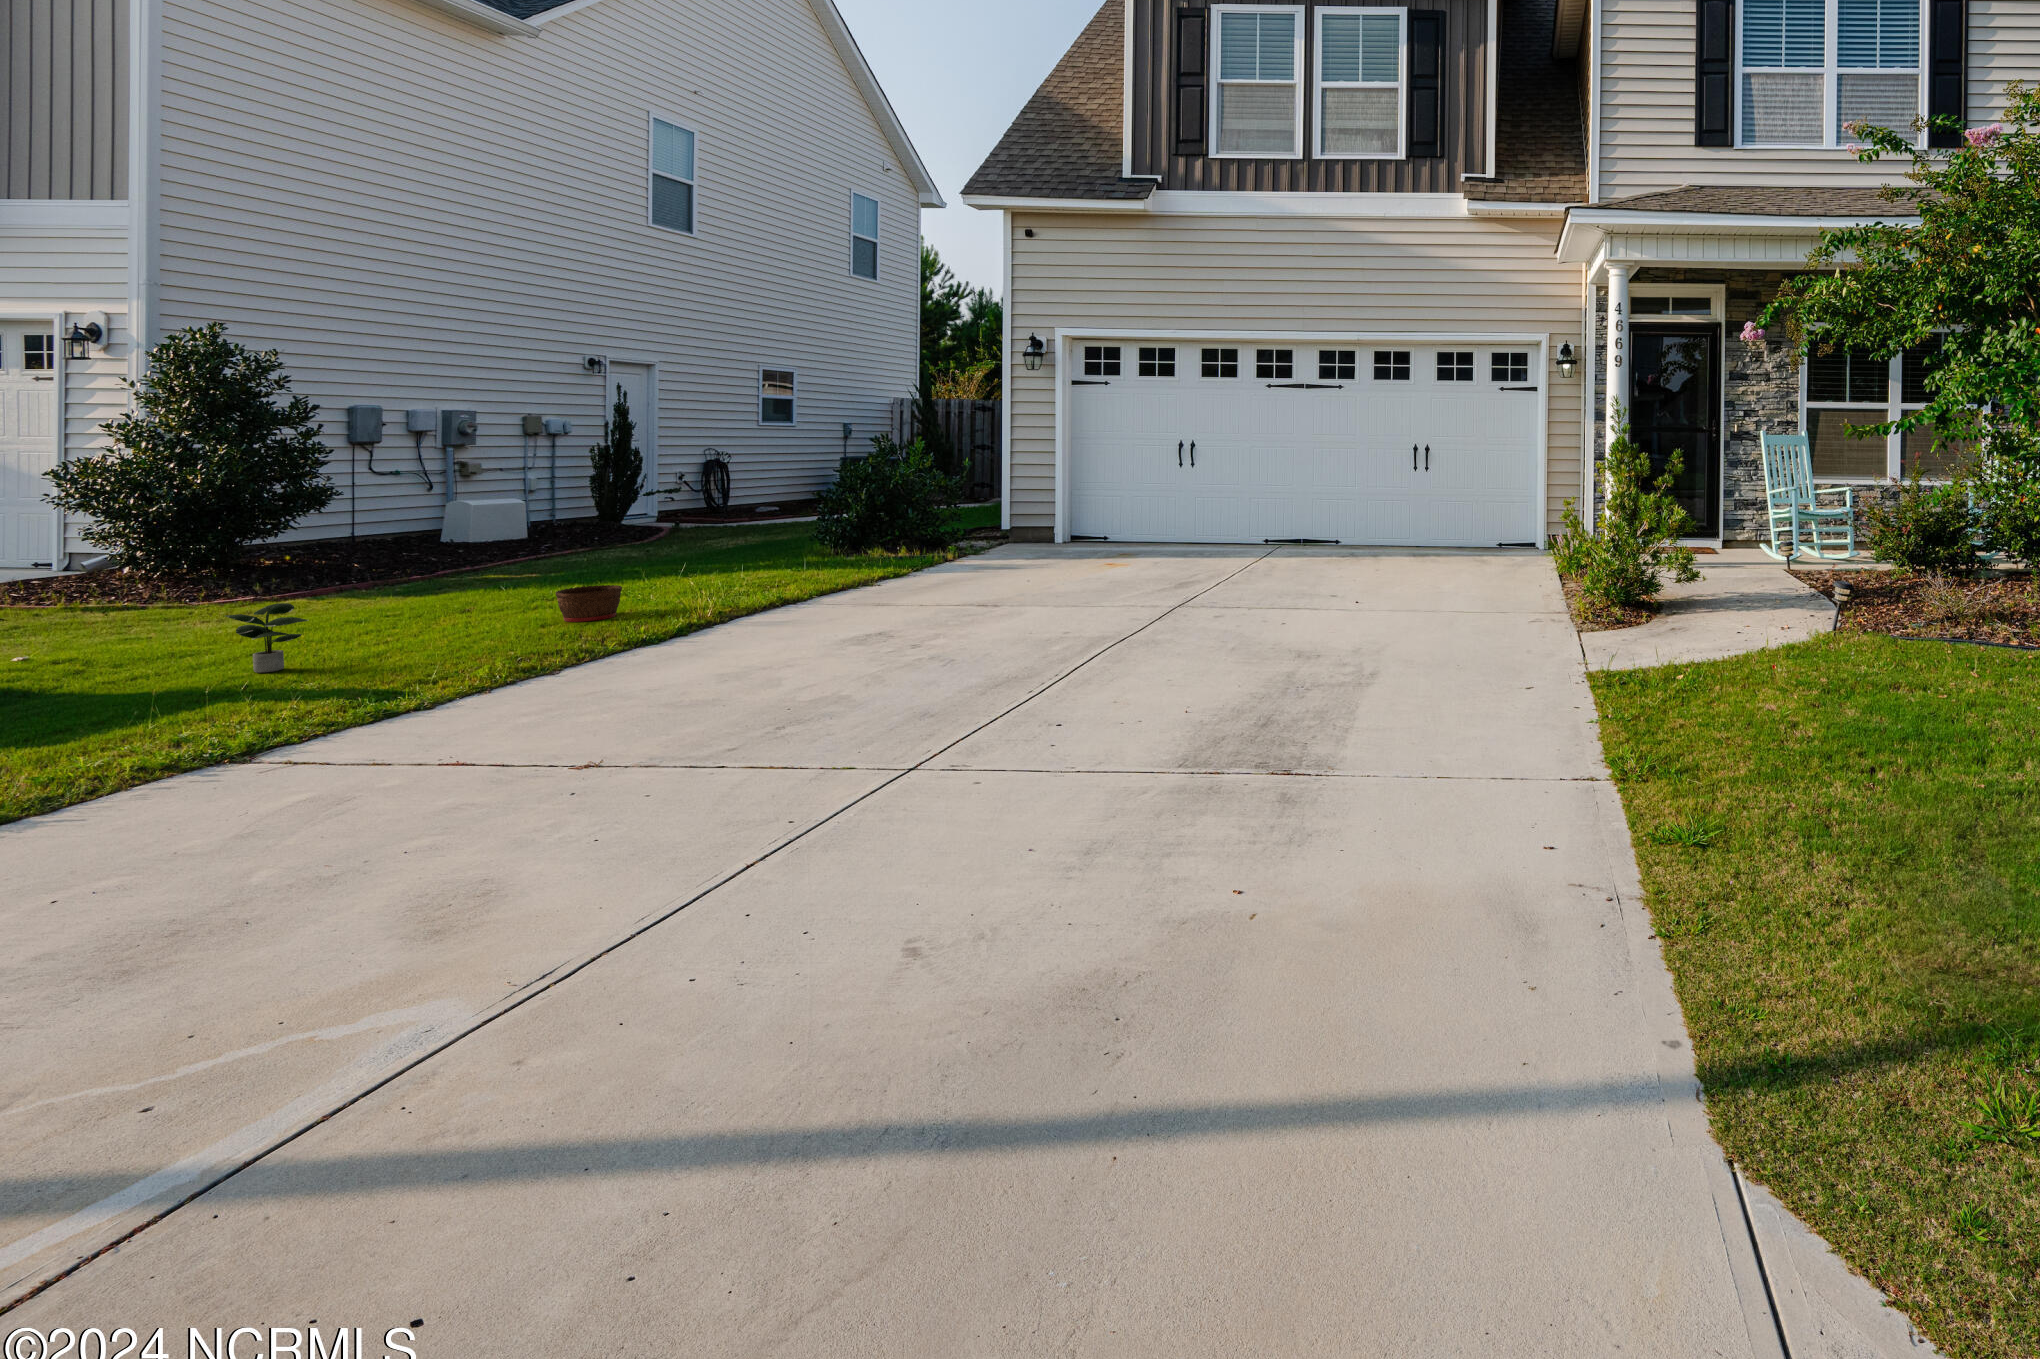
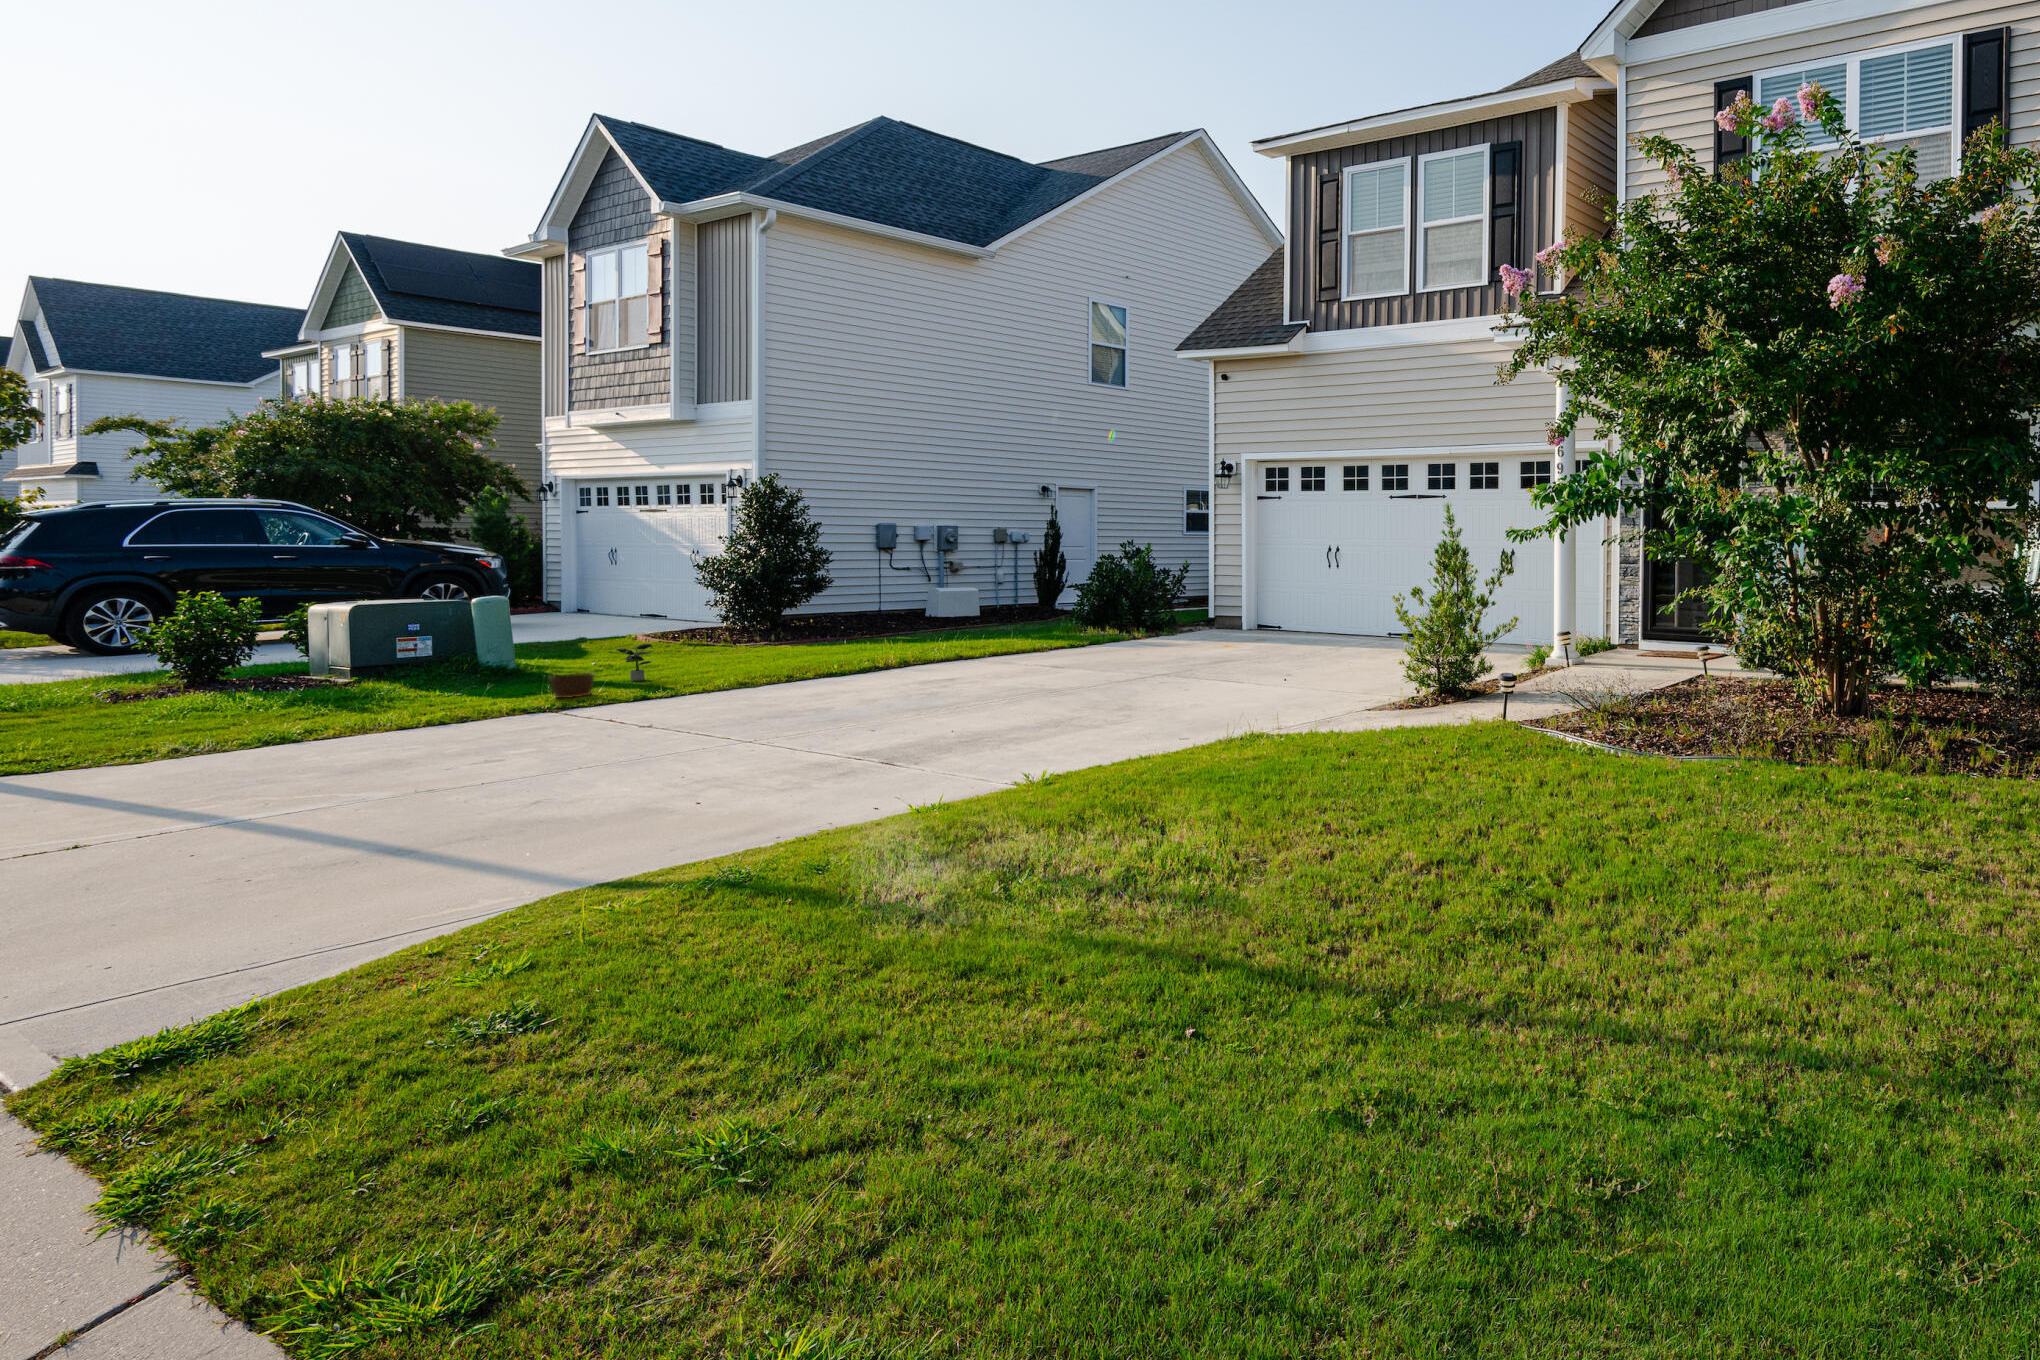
basket: present [556,585,622,622] -> present [549,673,594,698]

